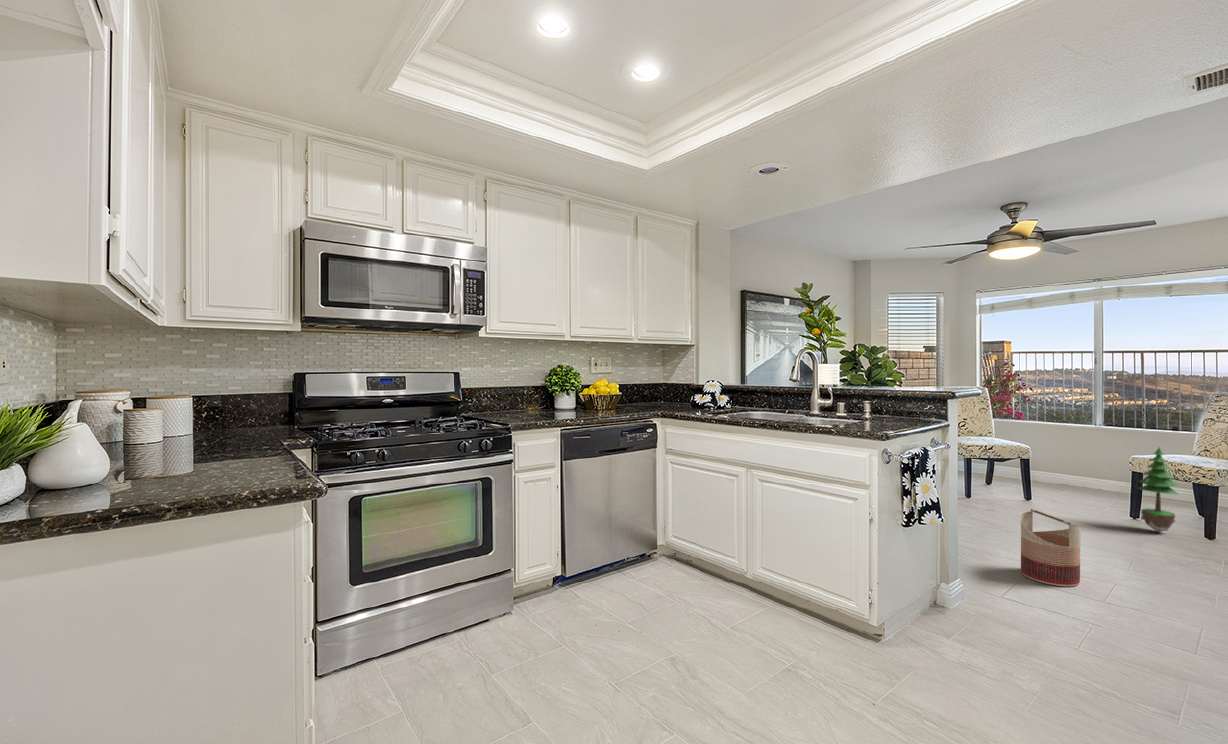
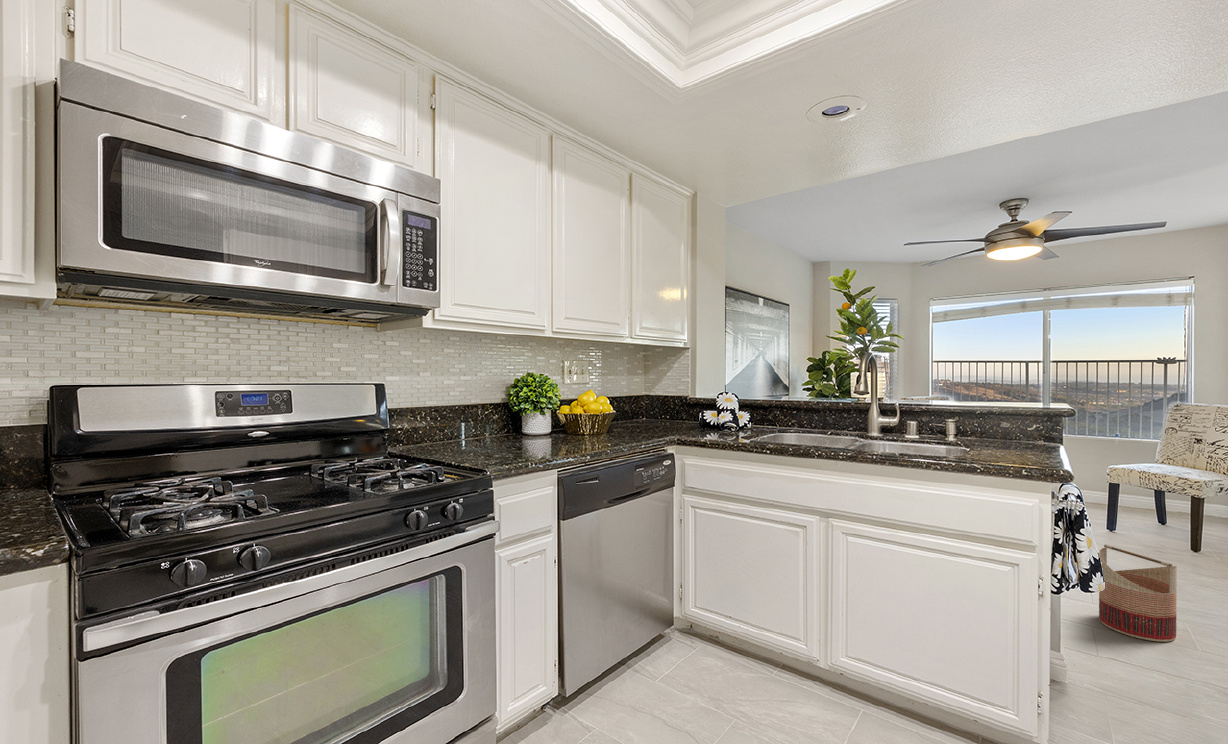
potted tree: present [1138,448,1178,532] -> none [1143,461,1190,552]

